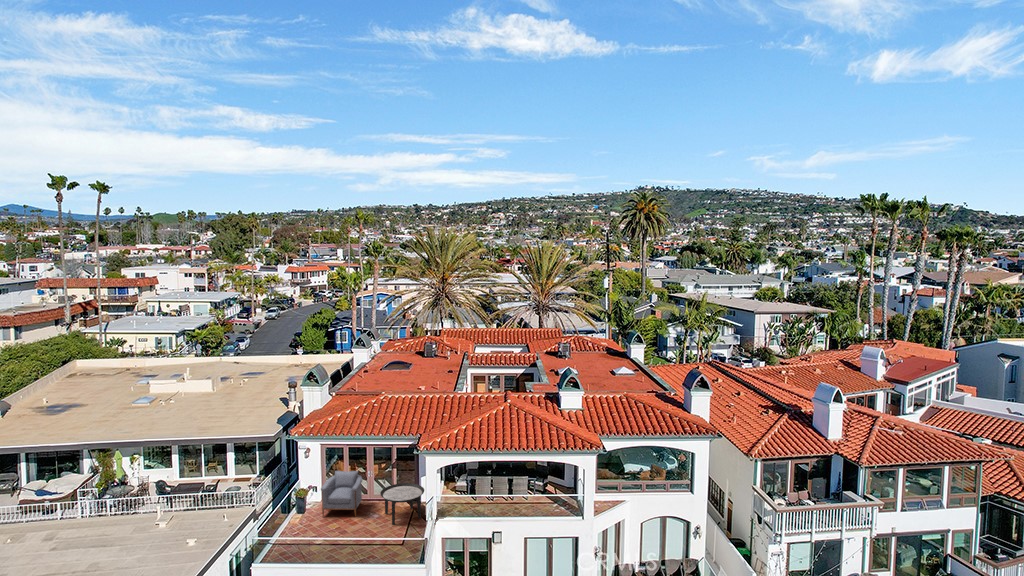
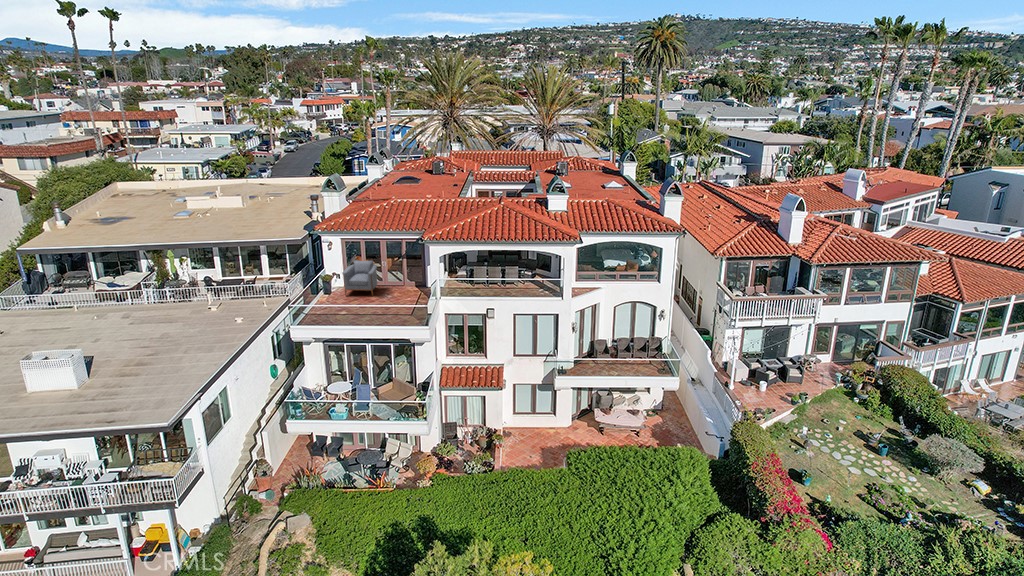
round table: present [380,483,424,525] -> none [392,271,429,301]

